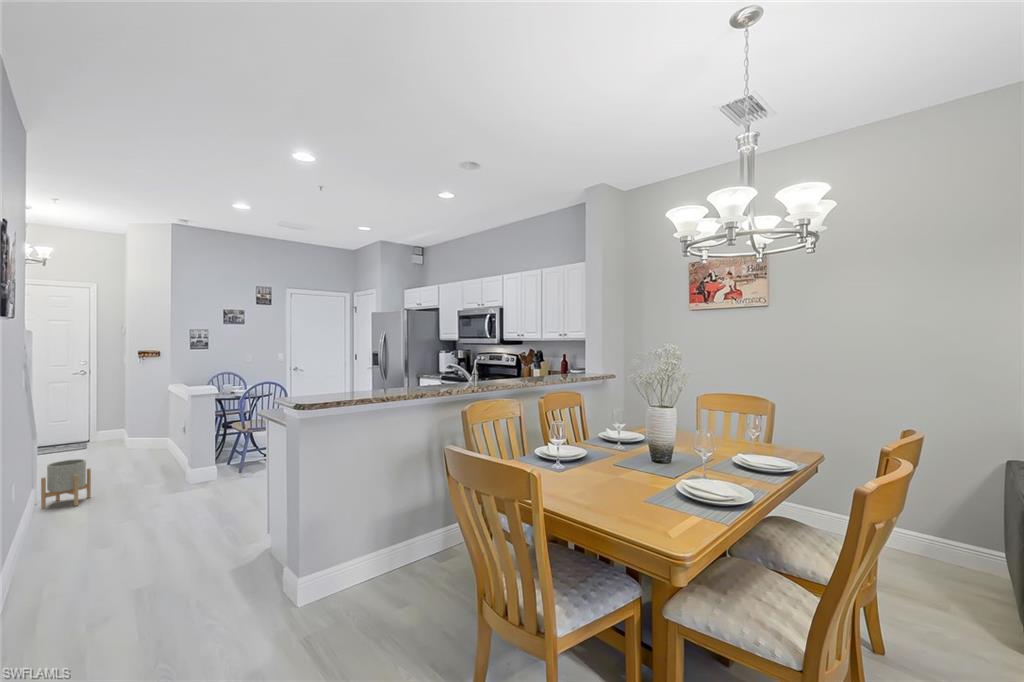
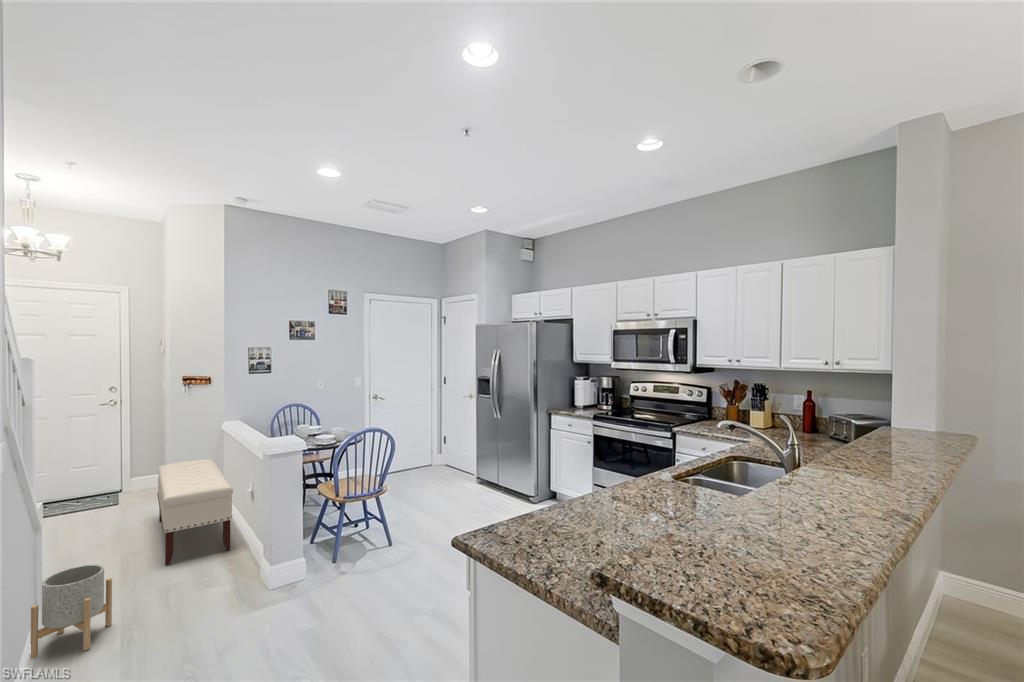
bench: none [119,412,175,475] -> present [157,459,233,565]

